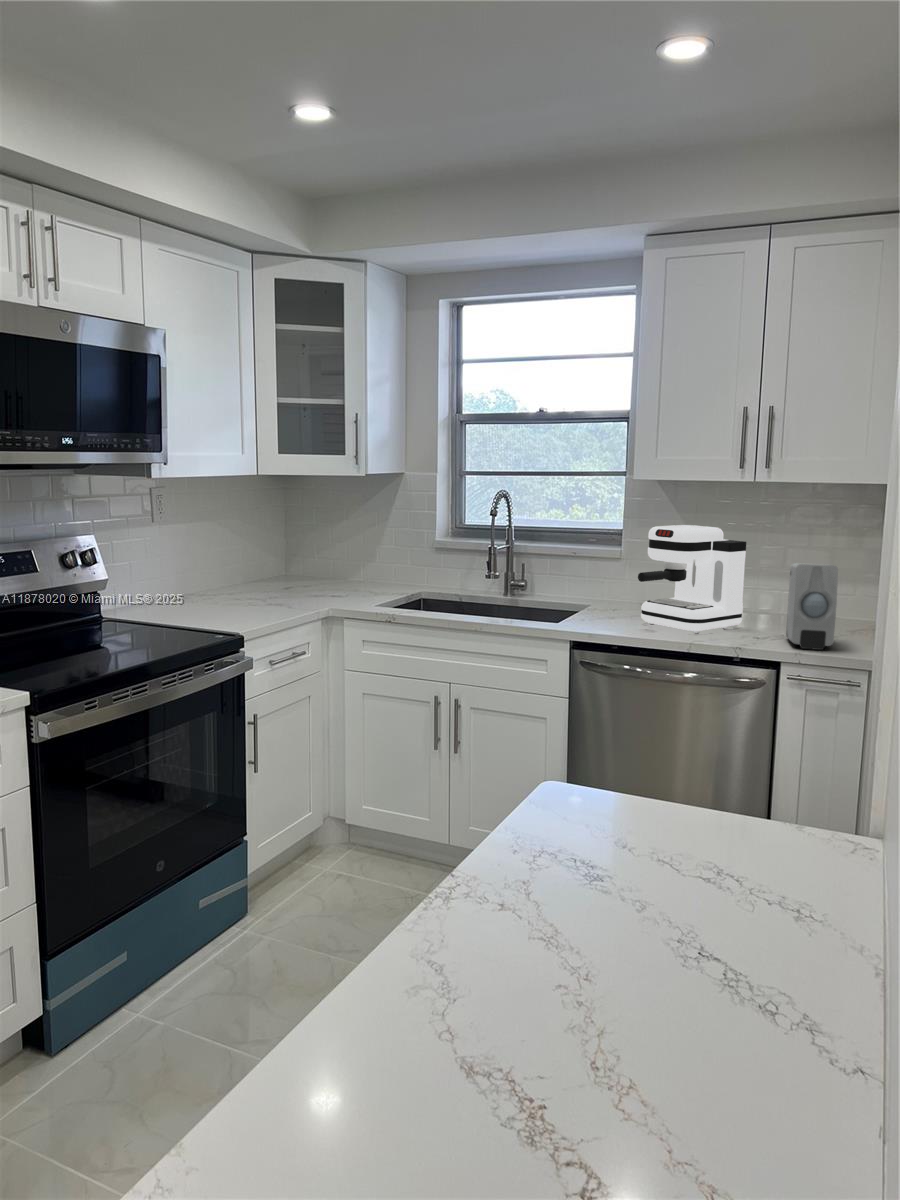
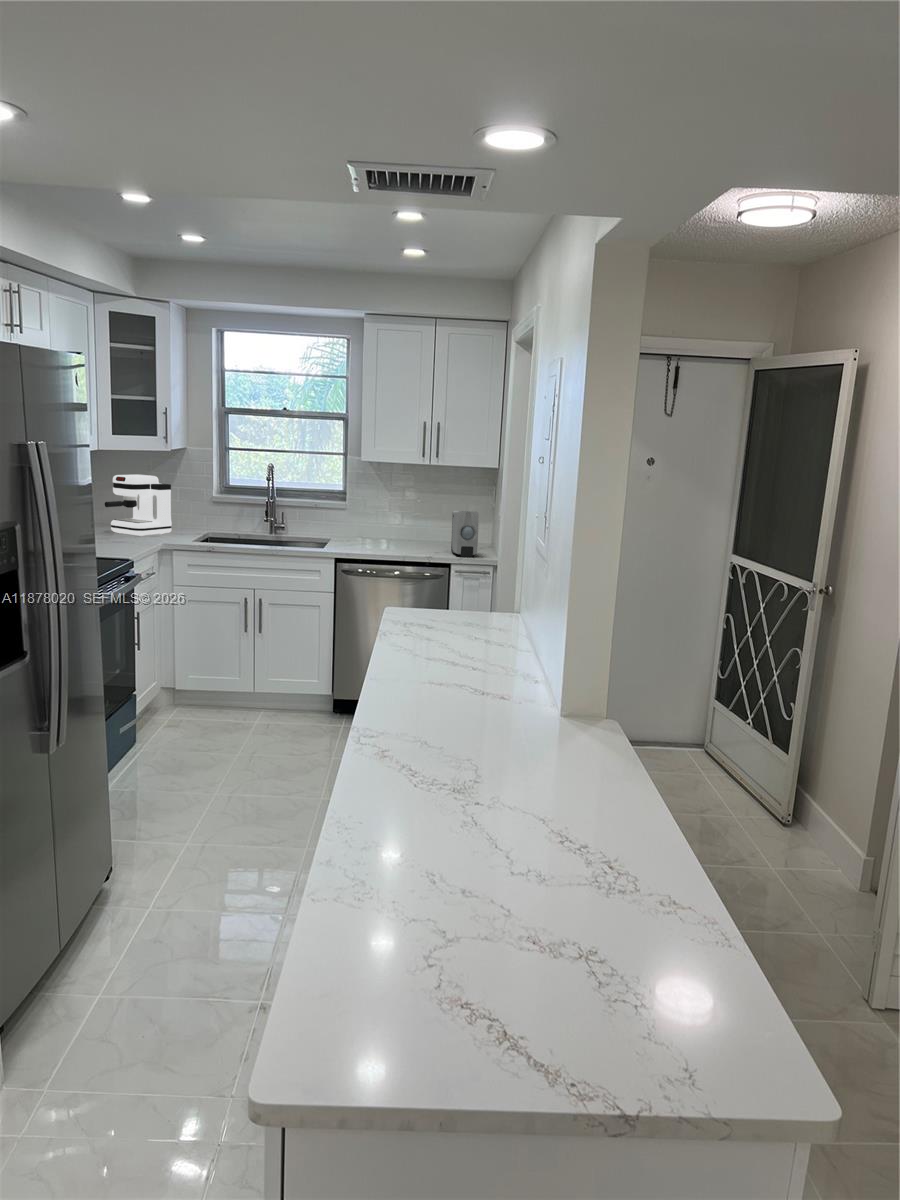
coffee maker: present [638,525,746,633] -> present [105,475,172,537]

